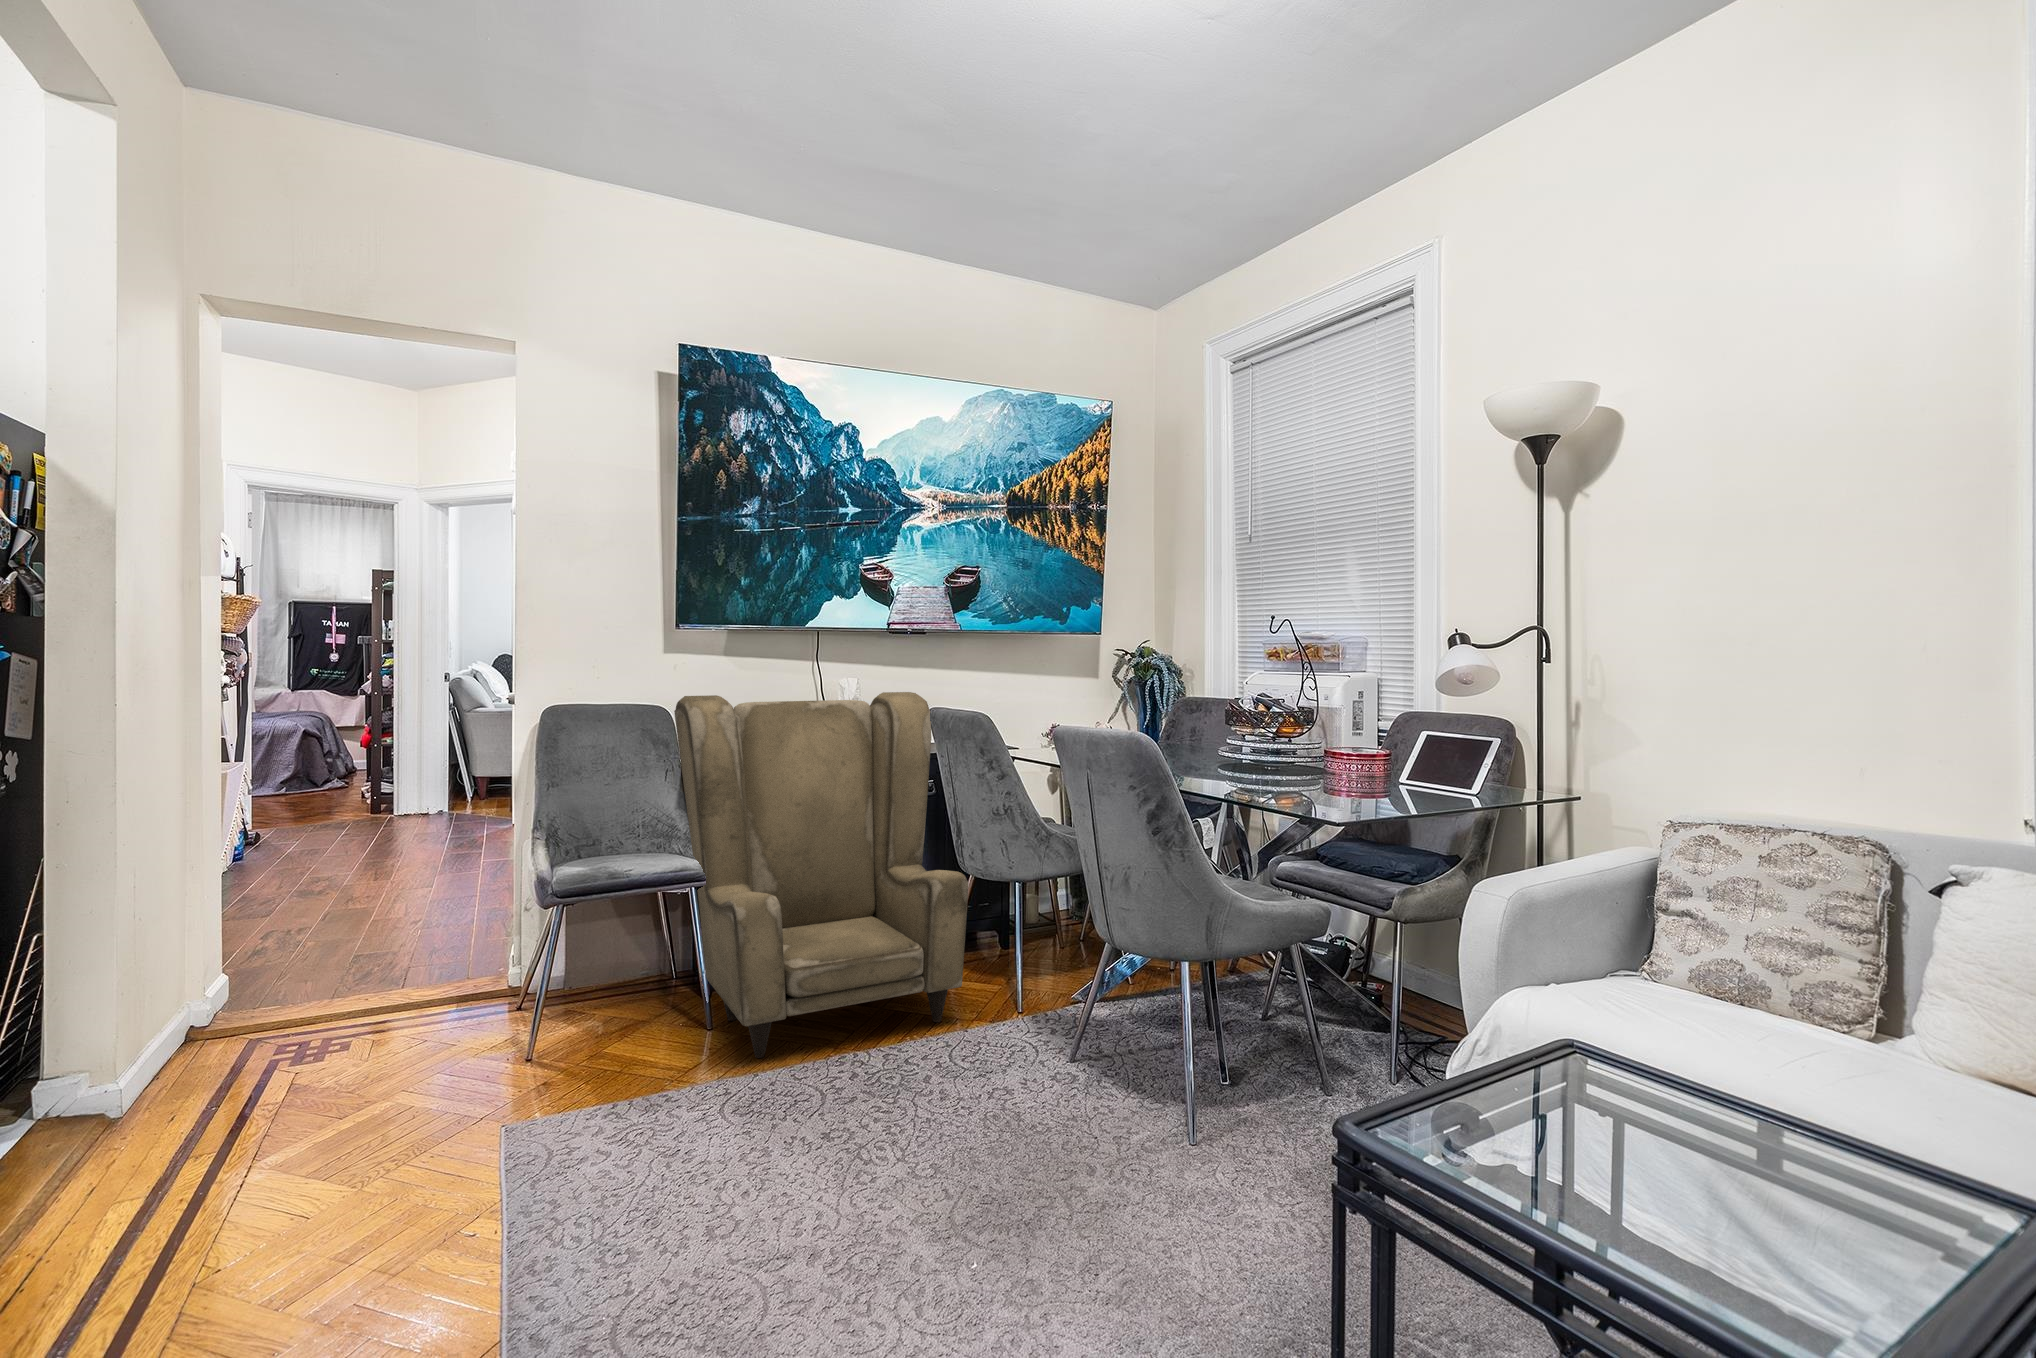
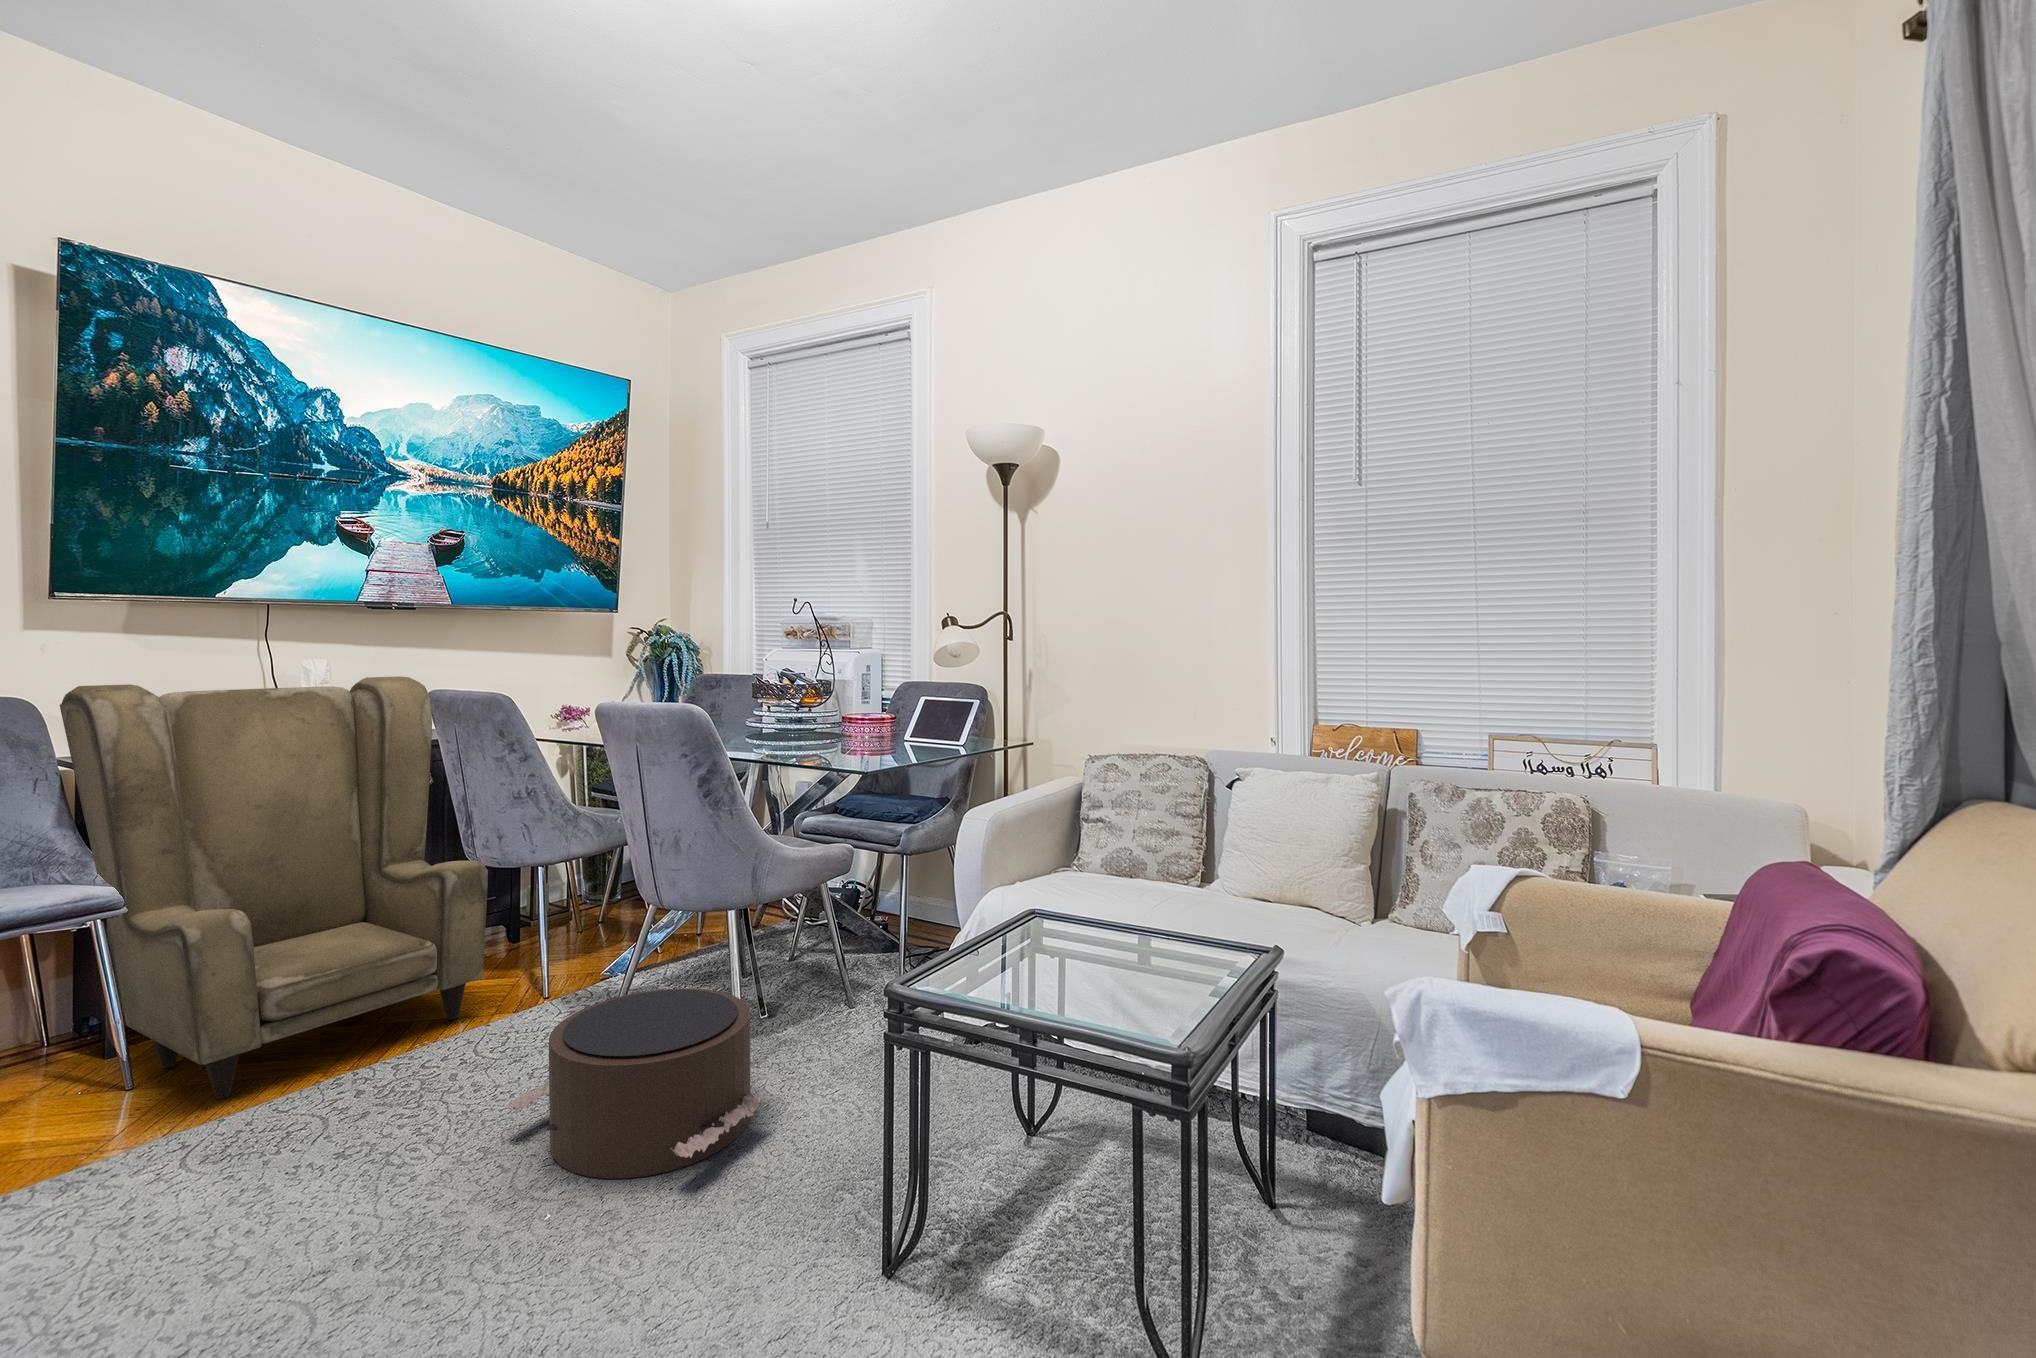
pouf: none [959,1035,1210,1244] -> present [508,988,767,1179]

